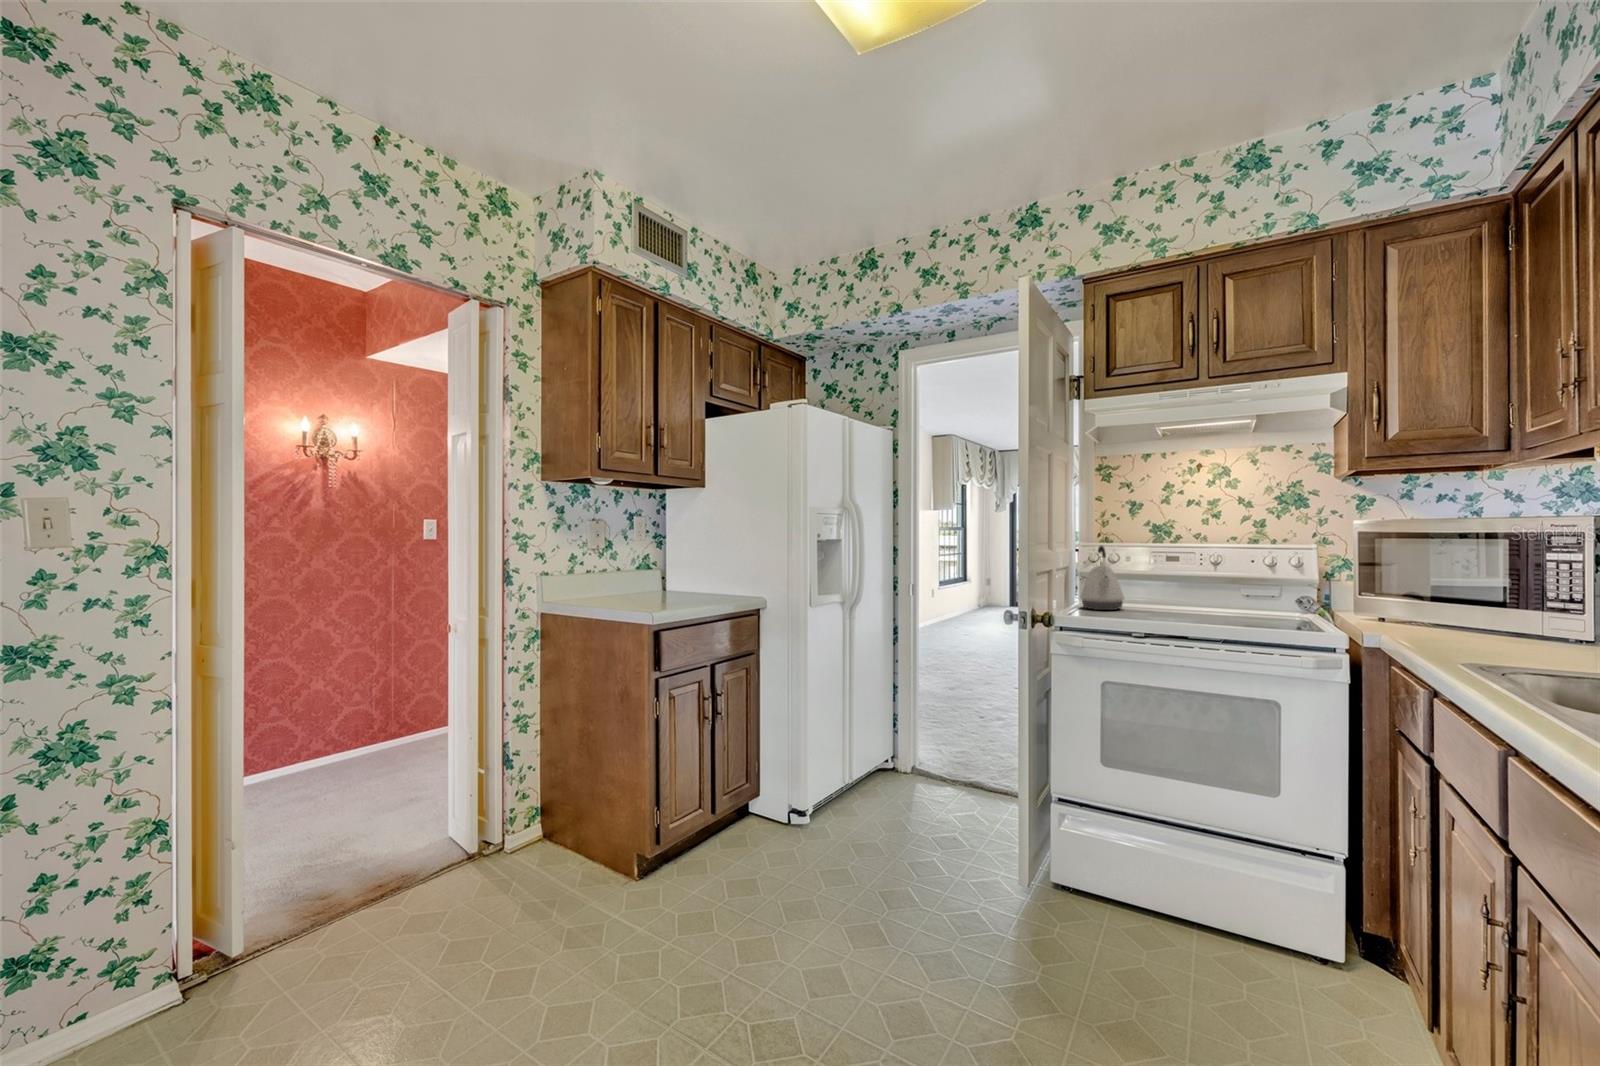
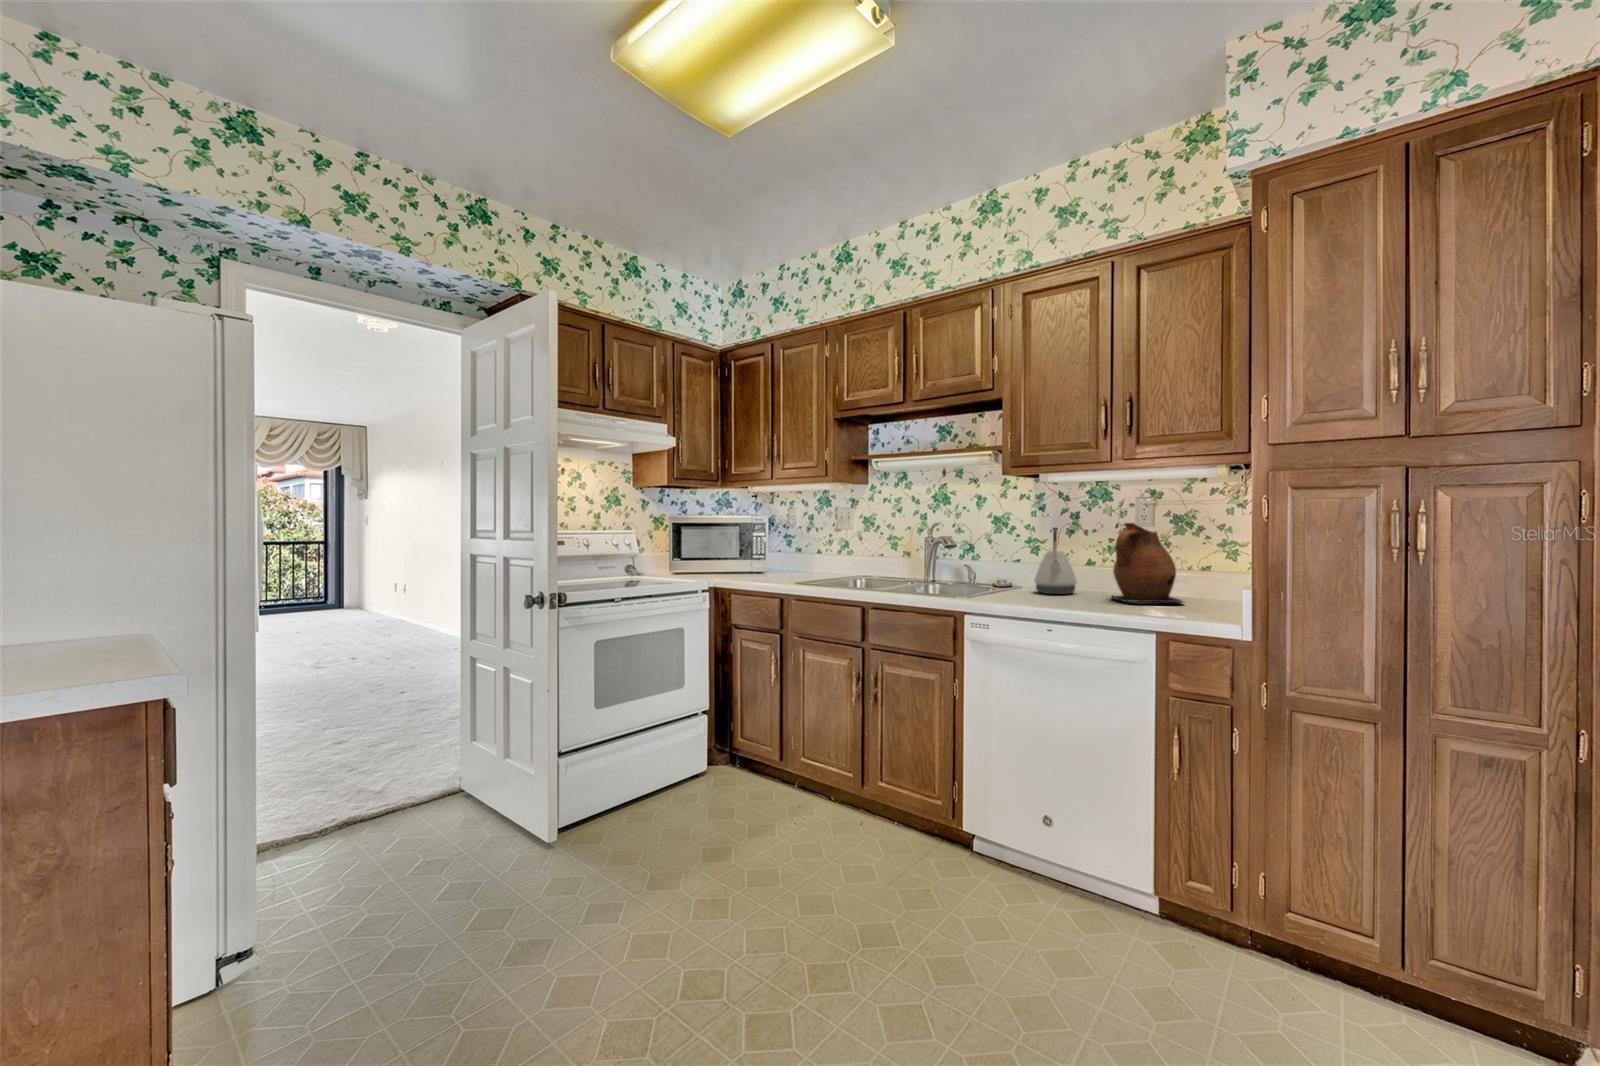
ceramic pitcher: none [1159,538,1244,619] -> present [1112,523,1184,603]

